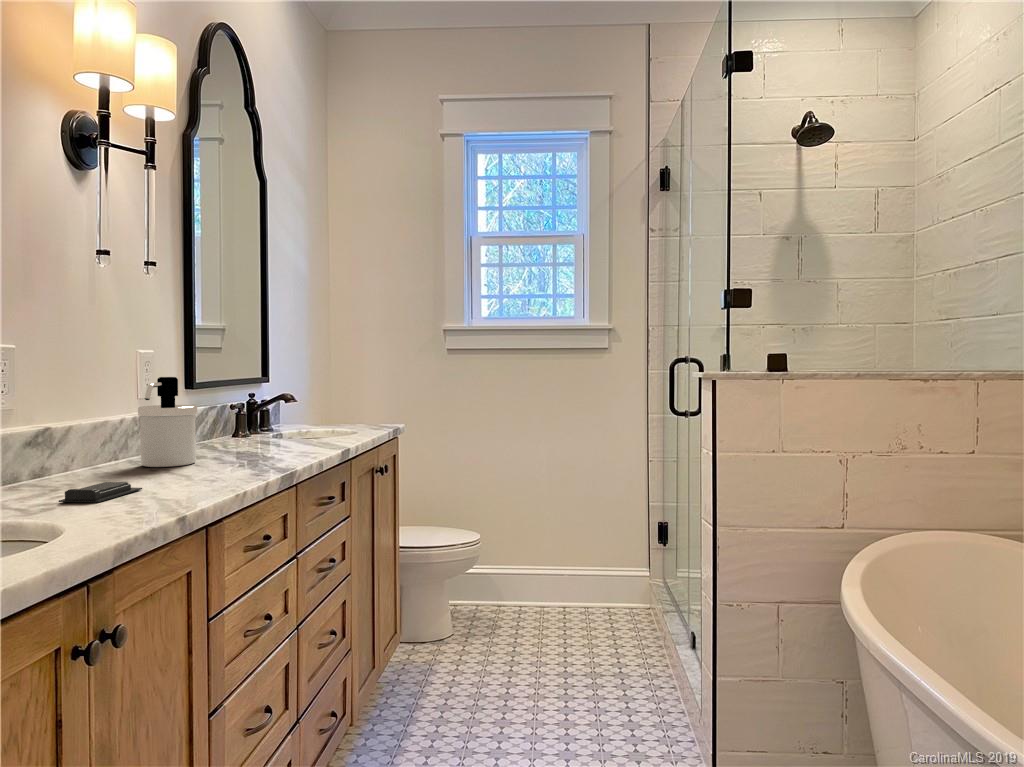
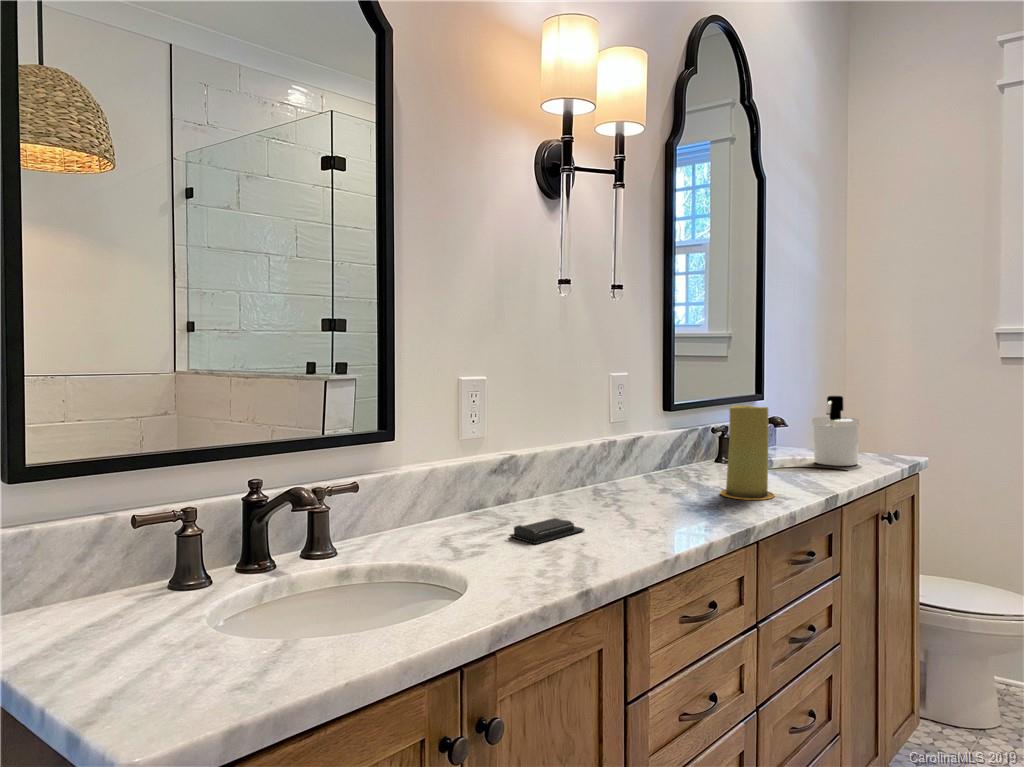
candle: none [254,375,302,458] -> present [720,405,775,500]
soap dispenser: present [138,377,197,467] -> present [812,396,859,466]

